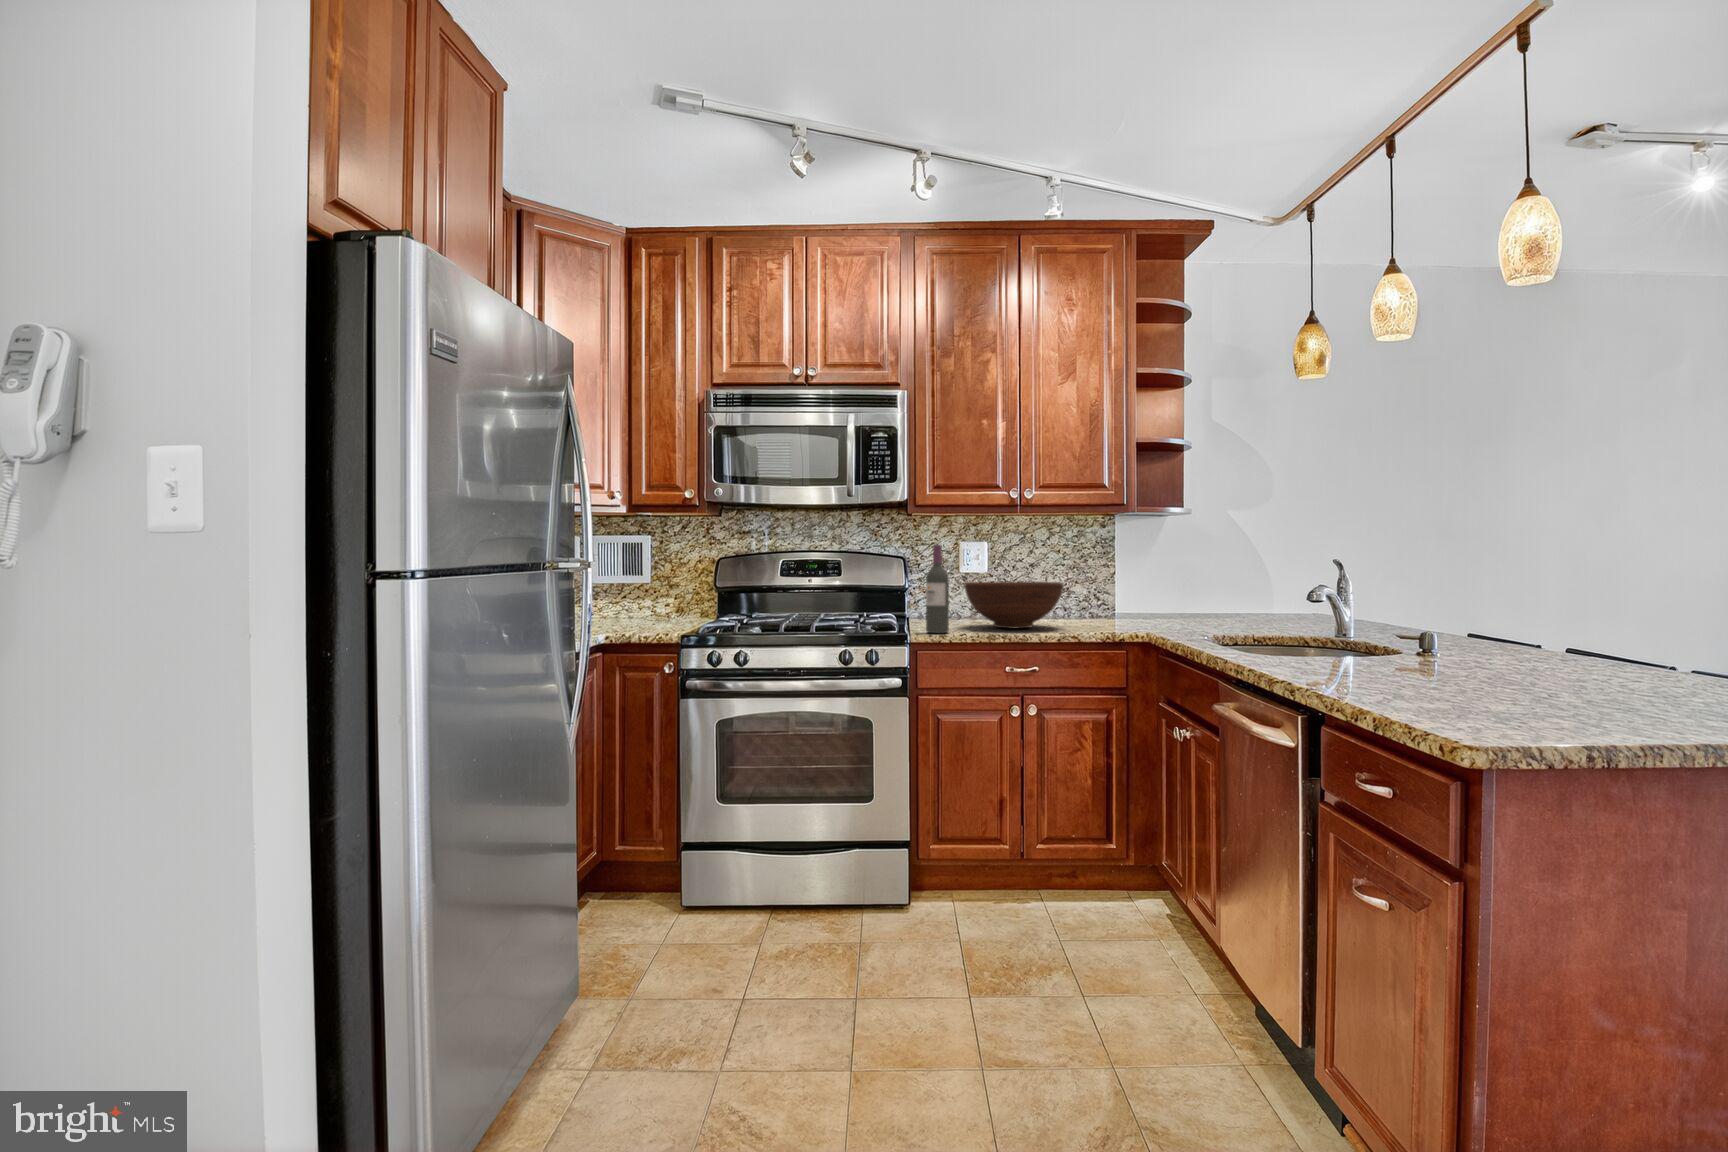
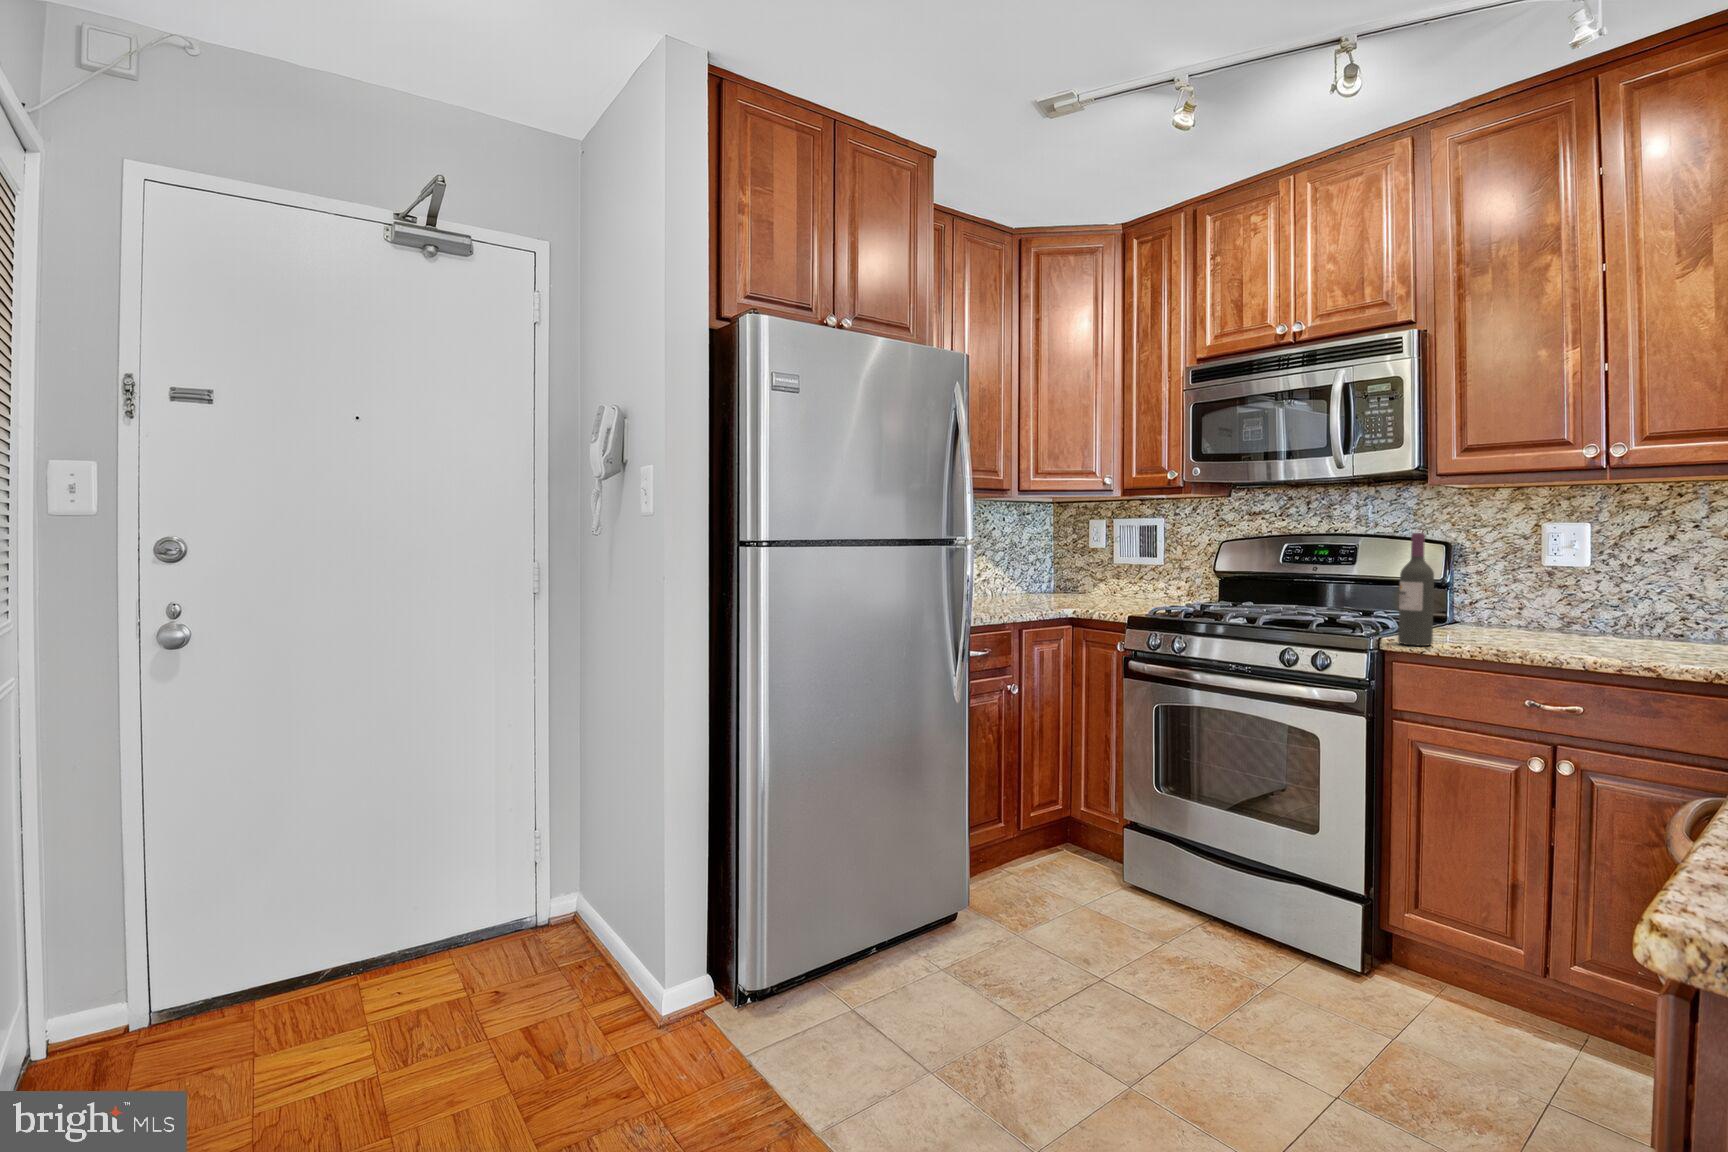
fruit bowl: present [965,582,1063,628] -> none [1485,580,1663,650]

